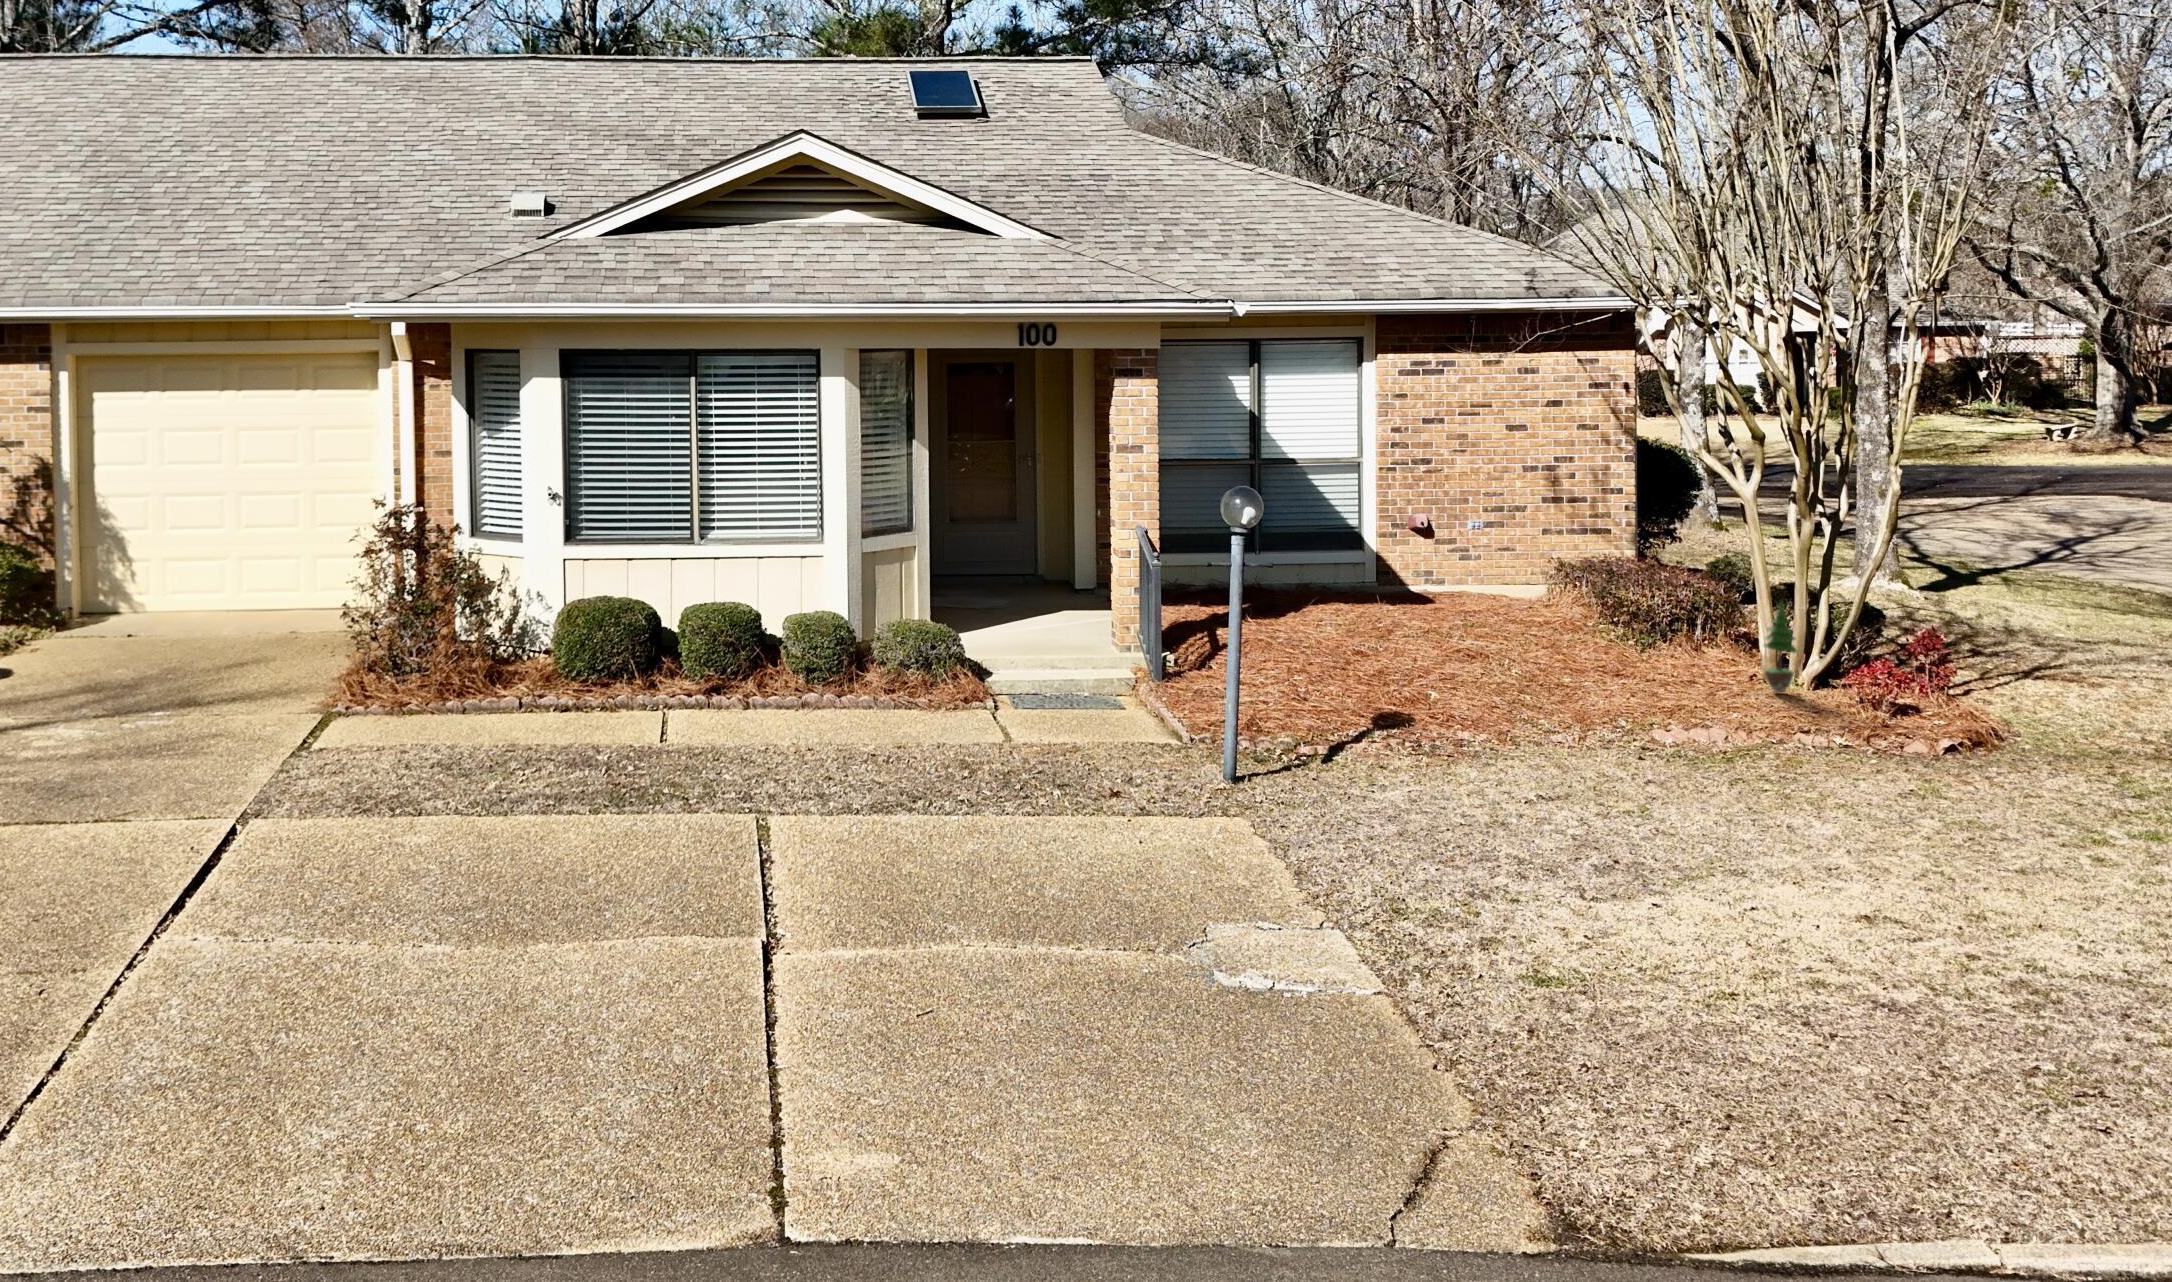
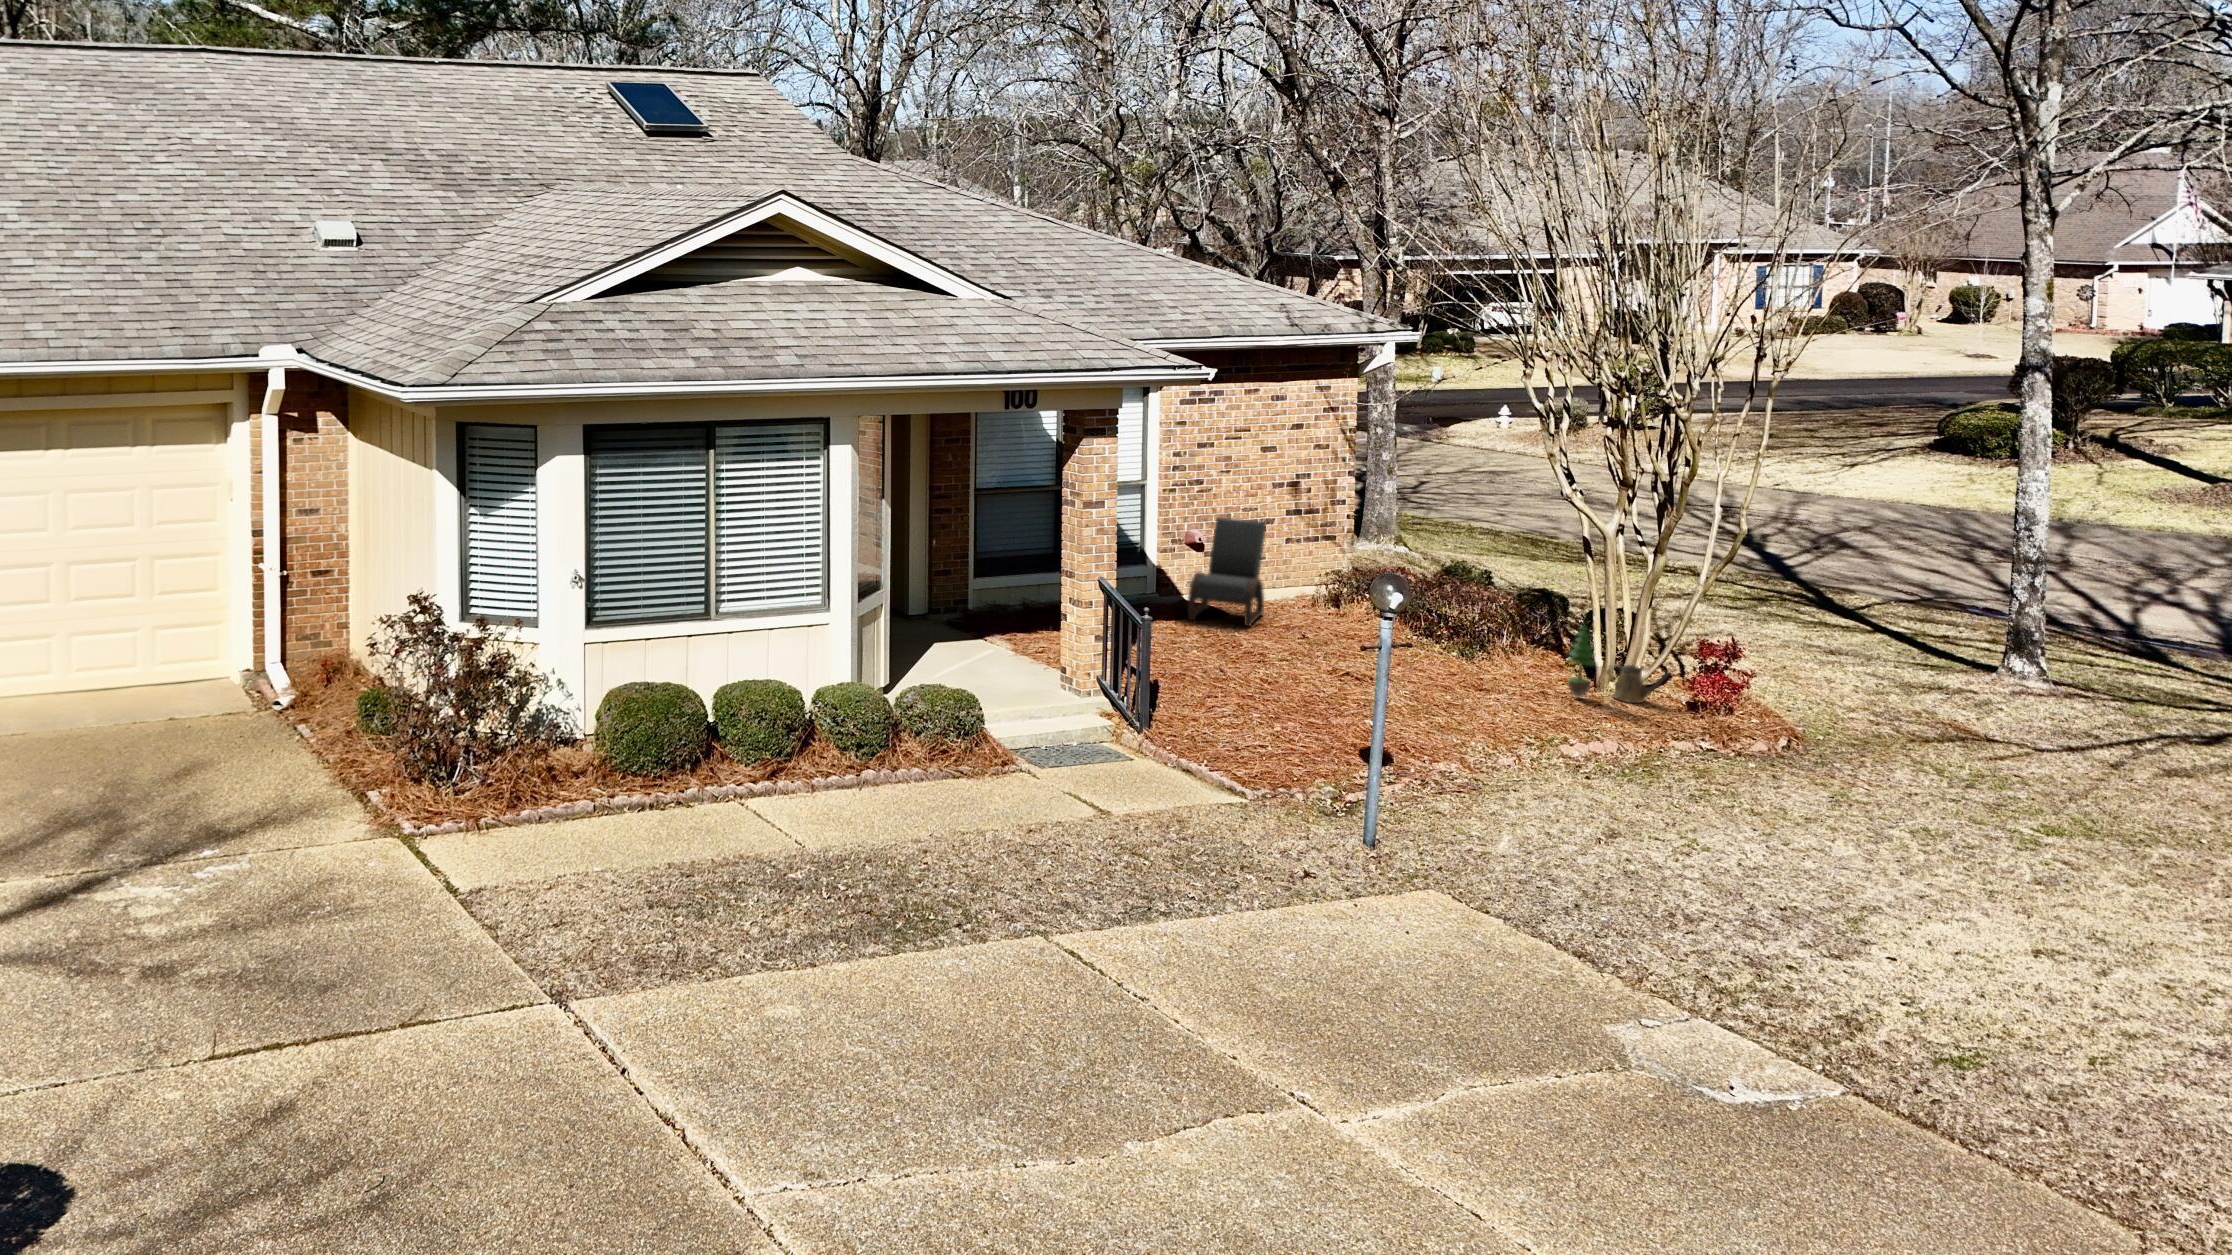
lounge chair: none [1401,501,1505,616] -> present [1188,517,1266,627]
watering can: none [1822,655,1901,702] -> present [1608,665,1674,703]

